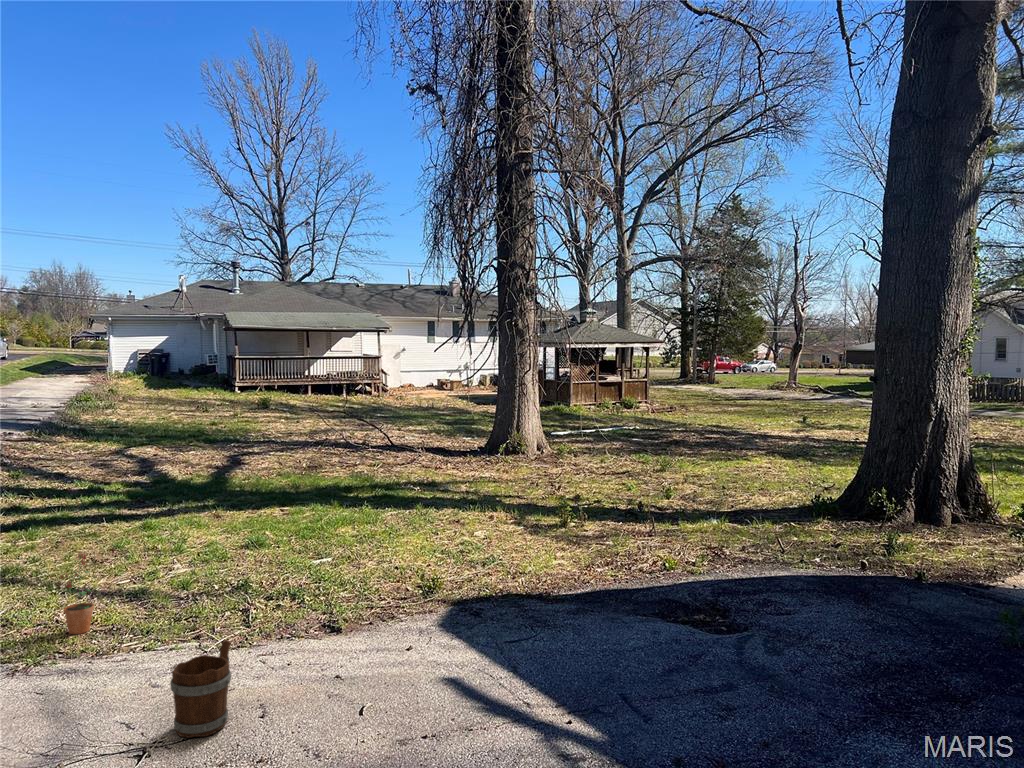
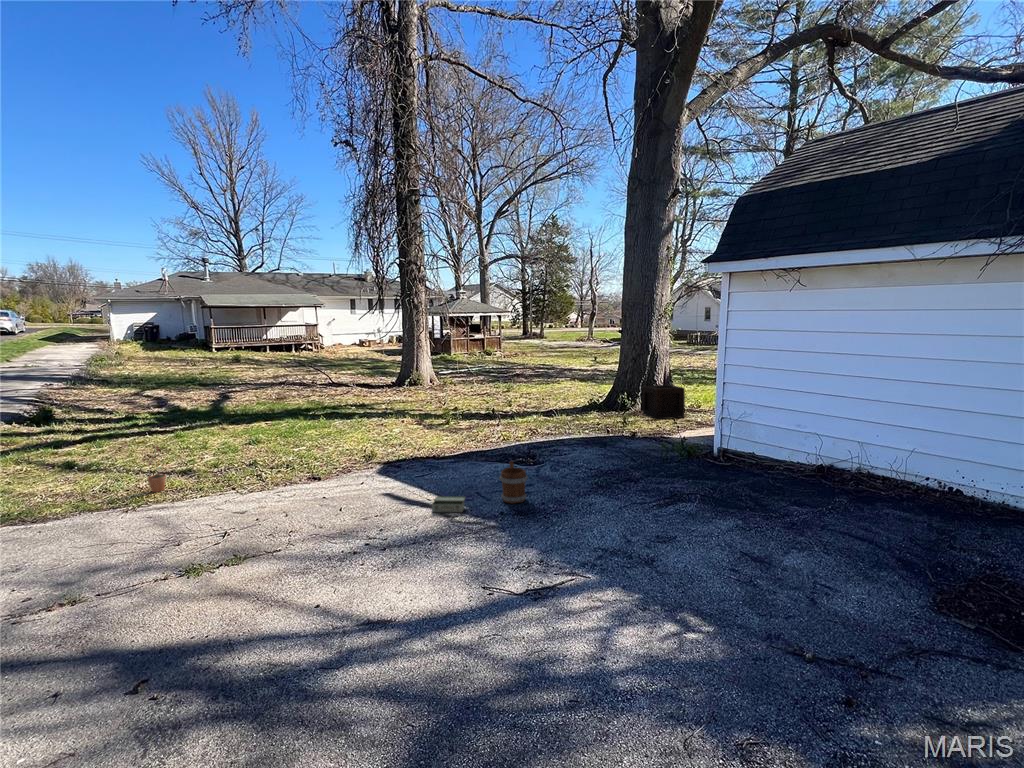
wooden crate: none [918,478,1007,543] -> present [642,385,685,419]
bucket: present [170,640,231,738] -> present [499,462,528,504]
toolbox: none [535,702,604,748] -> present [432,496,465,512]

